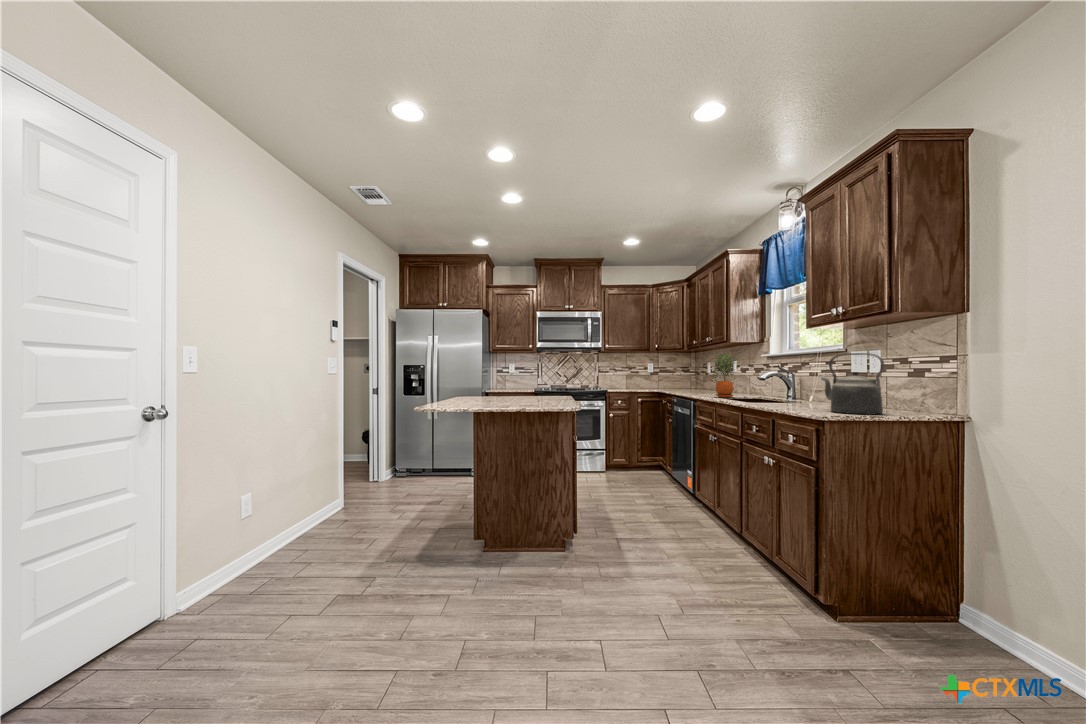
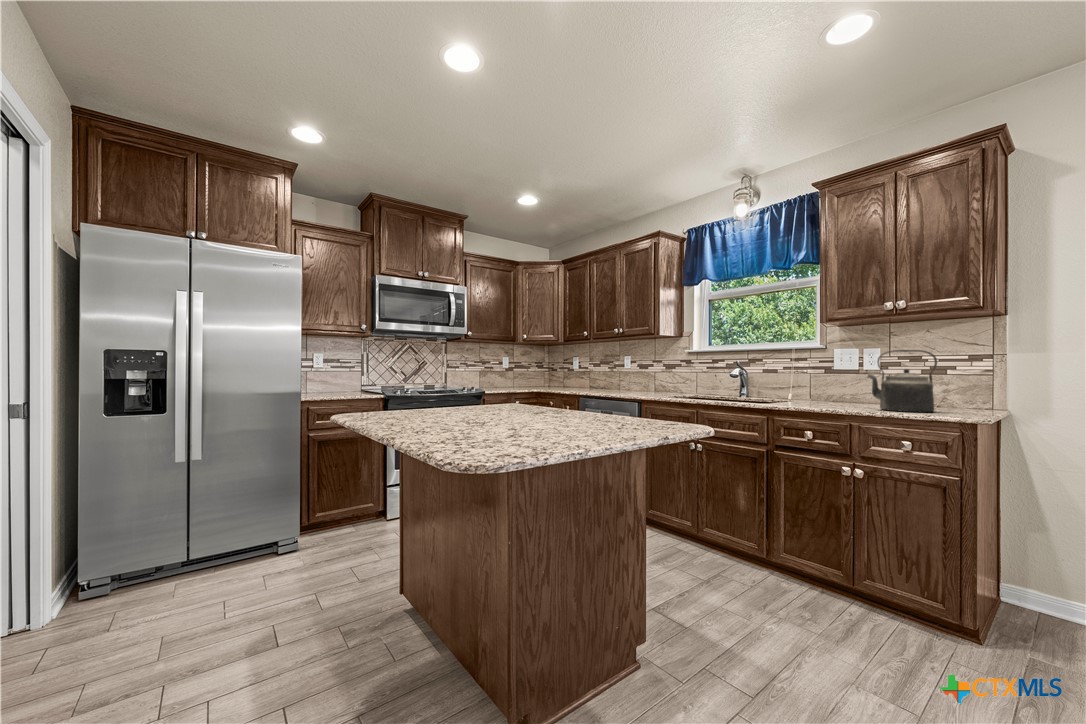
potted plant: present [714,354,734,398] -> none [667,347,688,398]

